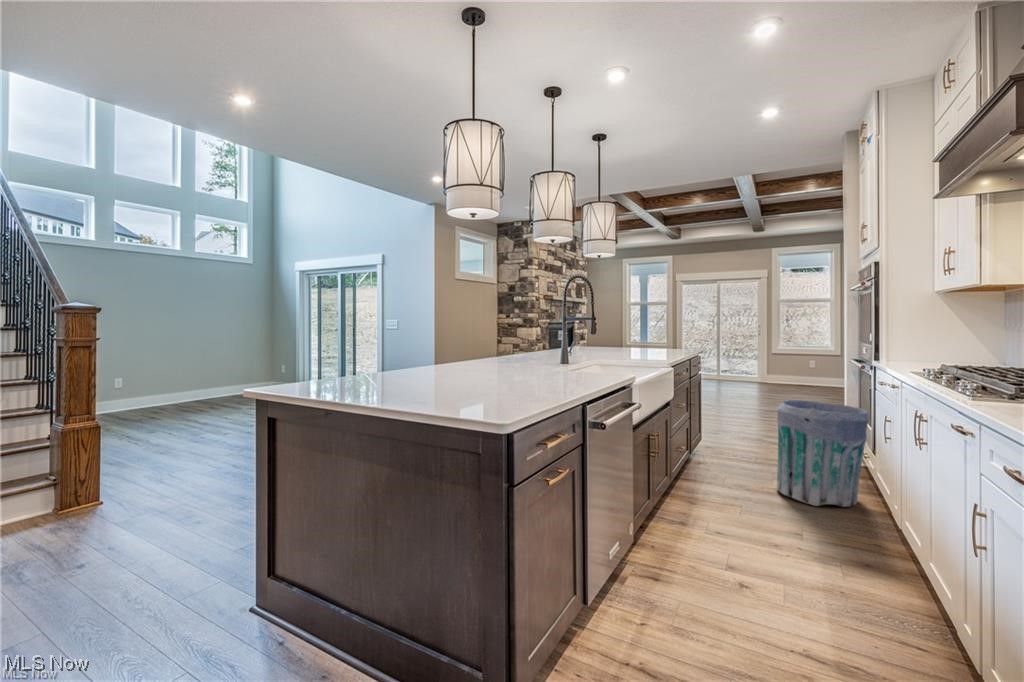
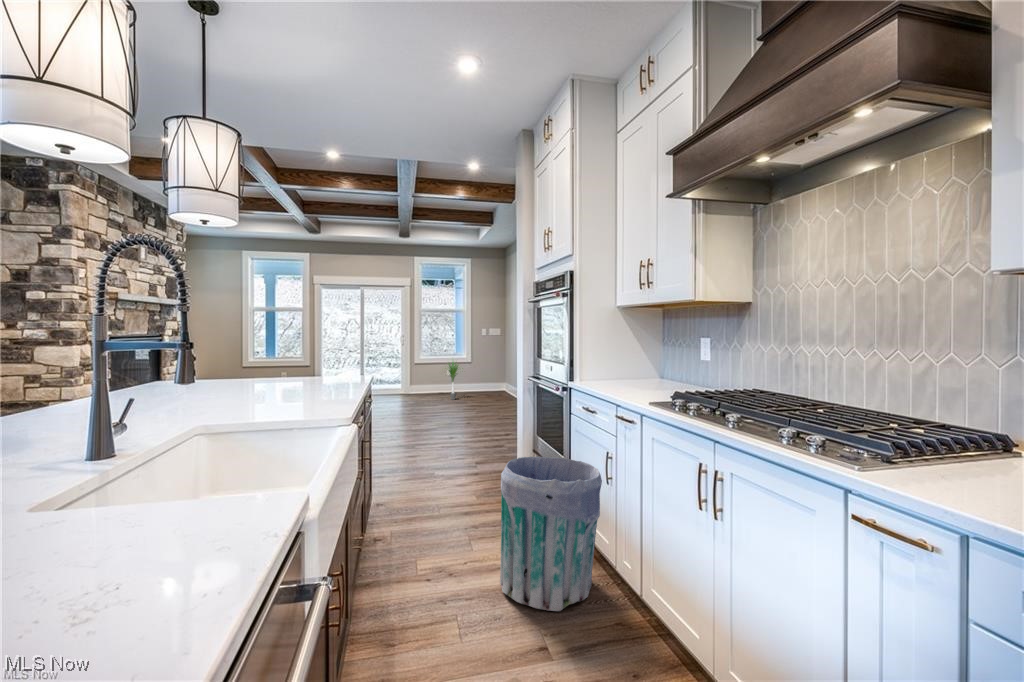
potted plant: none [795,345,828,388] -> present [448,363,458,400]

